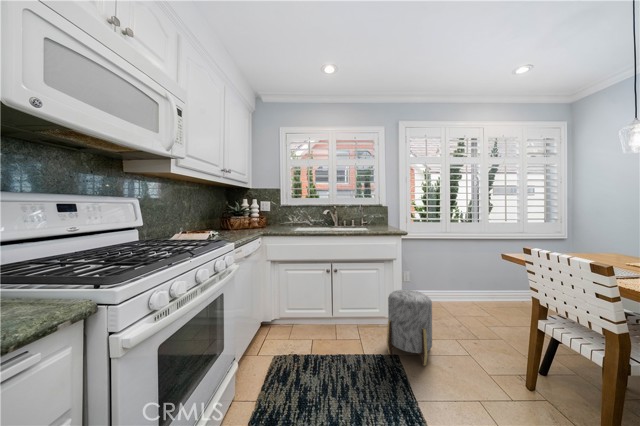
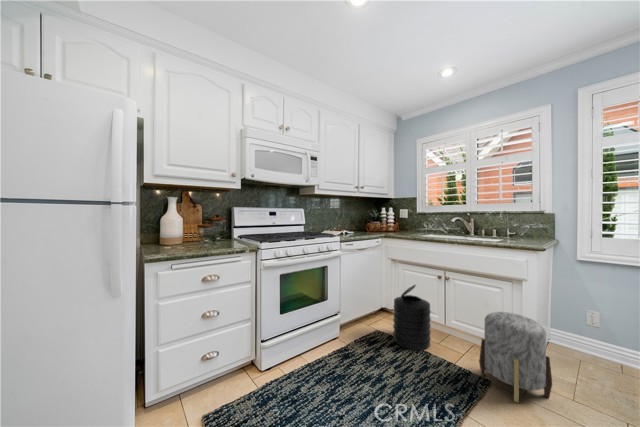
trash can: none [296,285,336,363] -> present [393,285,431,350]

